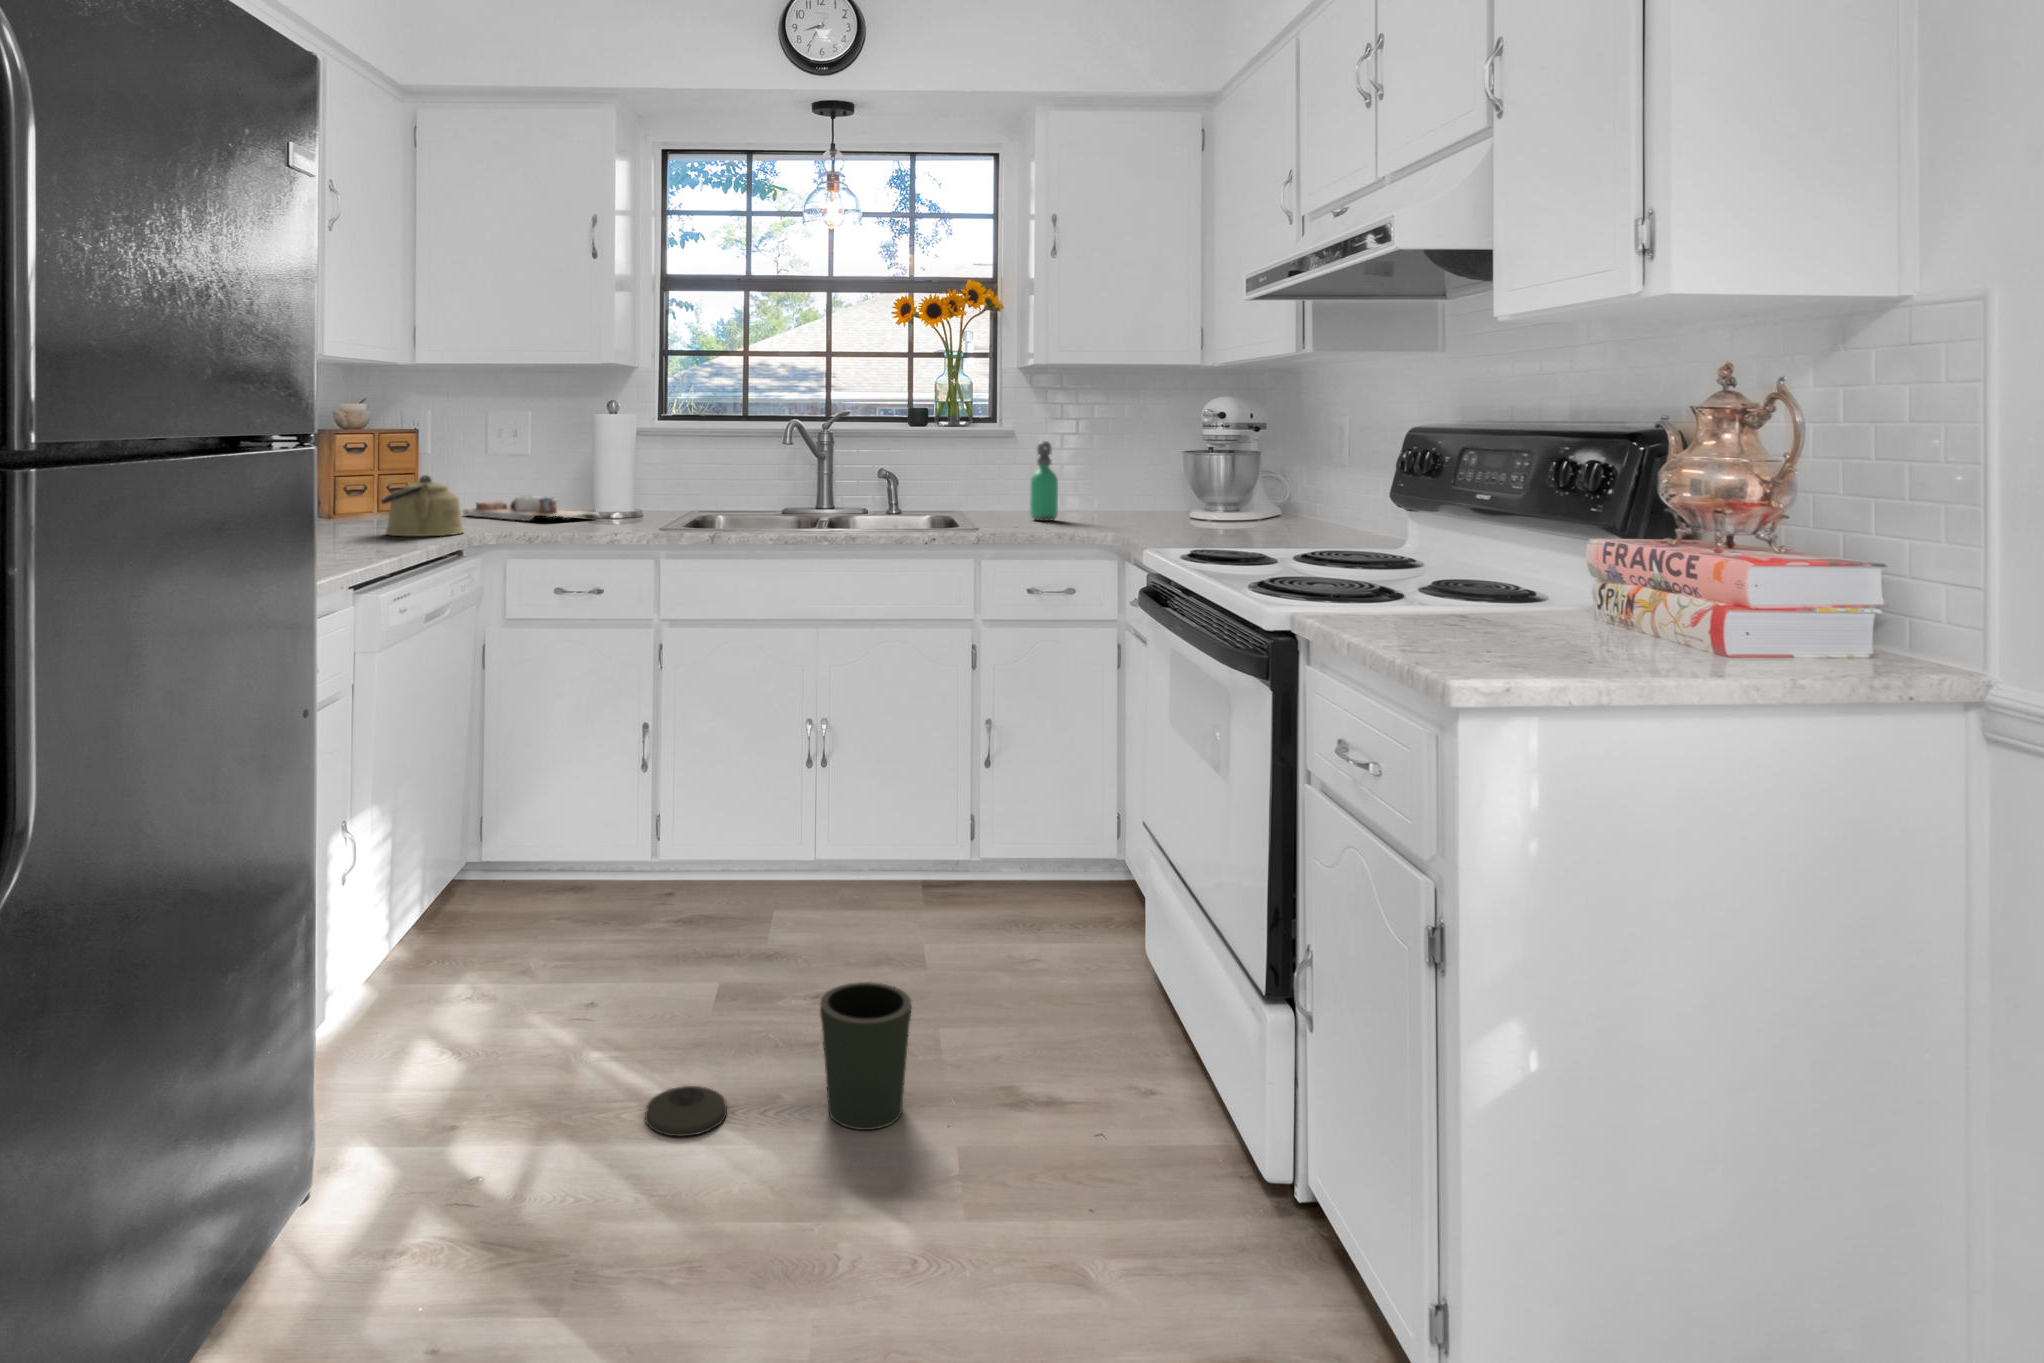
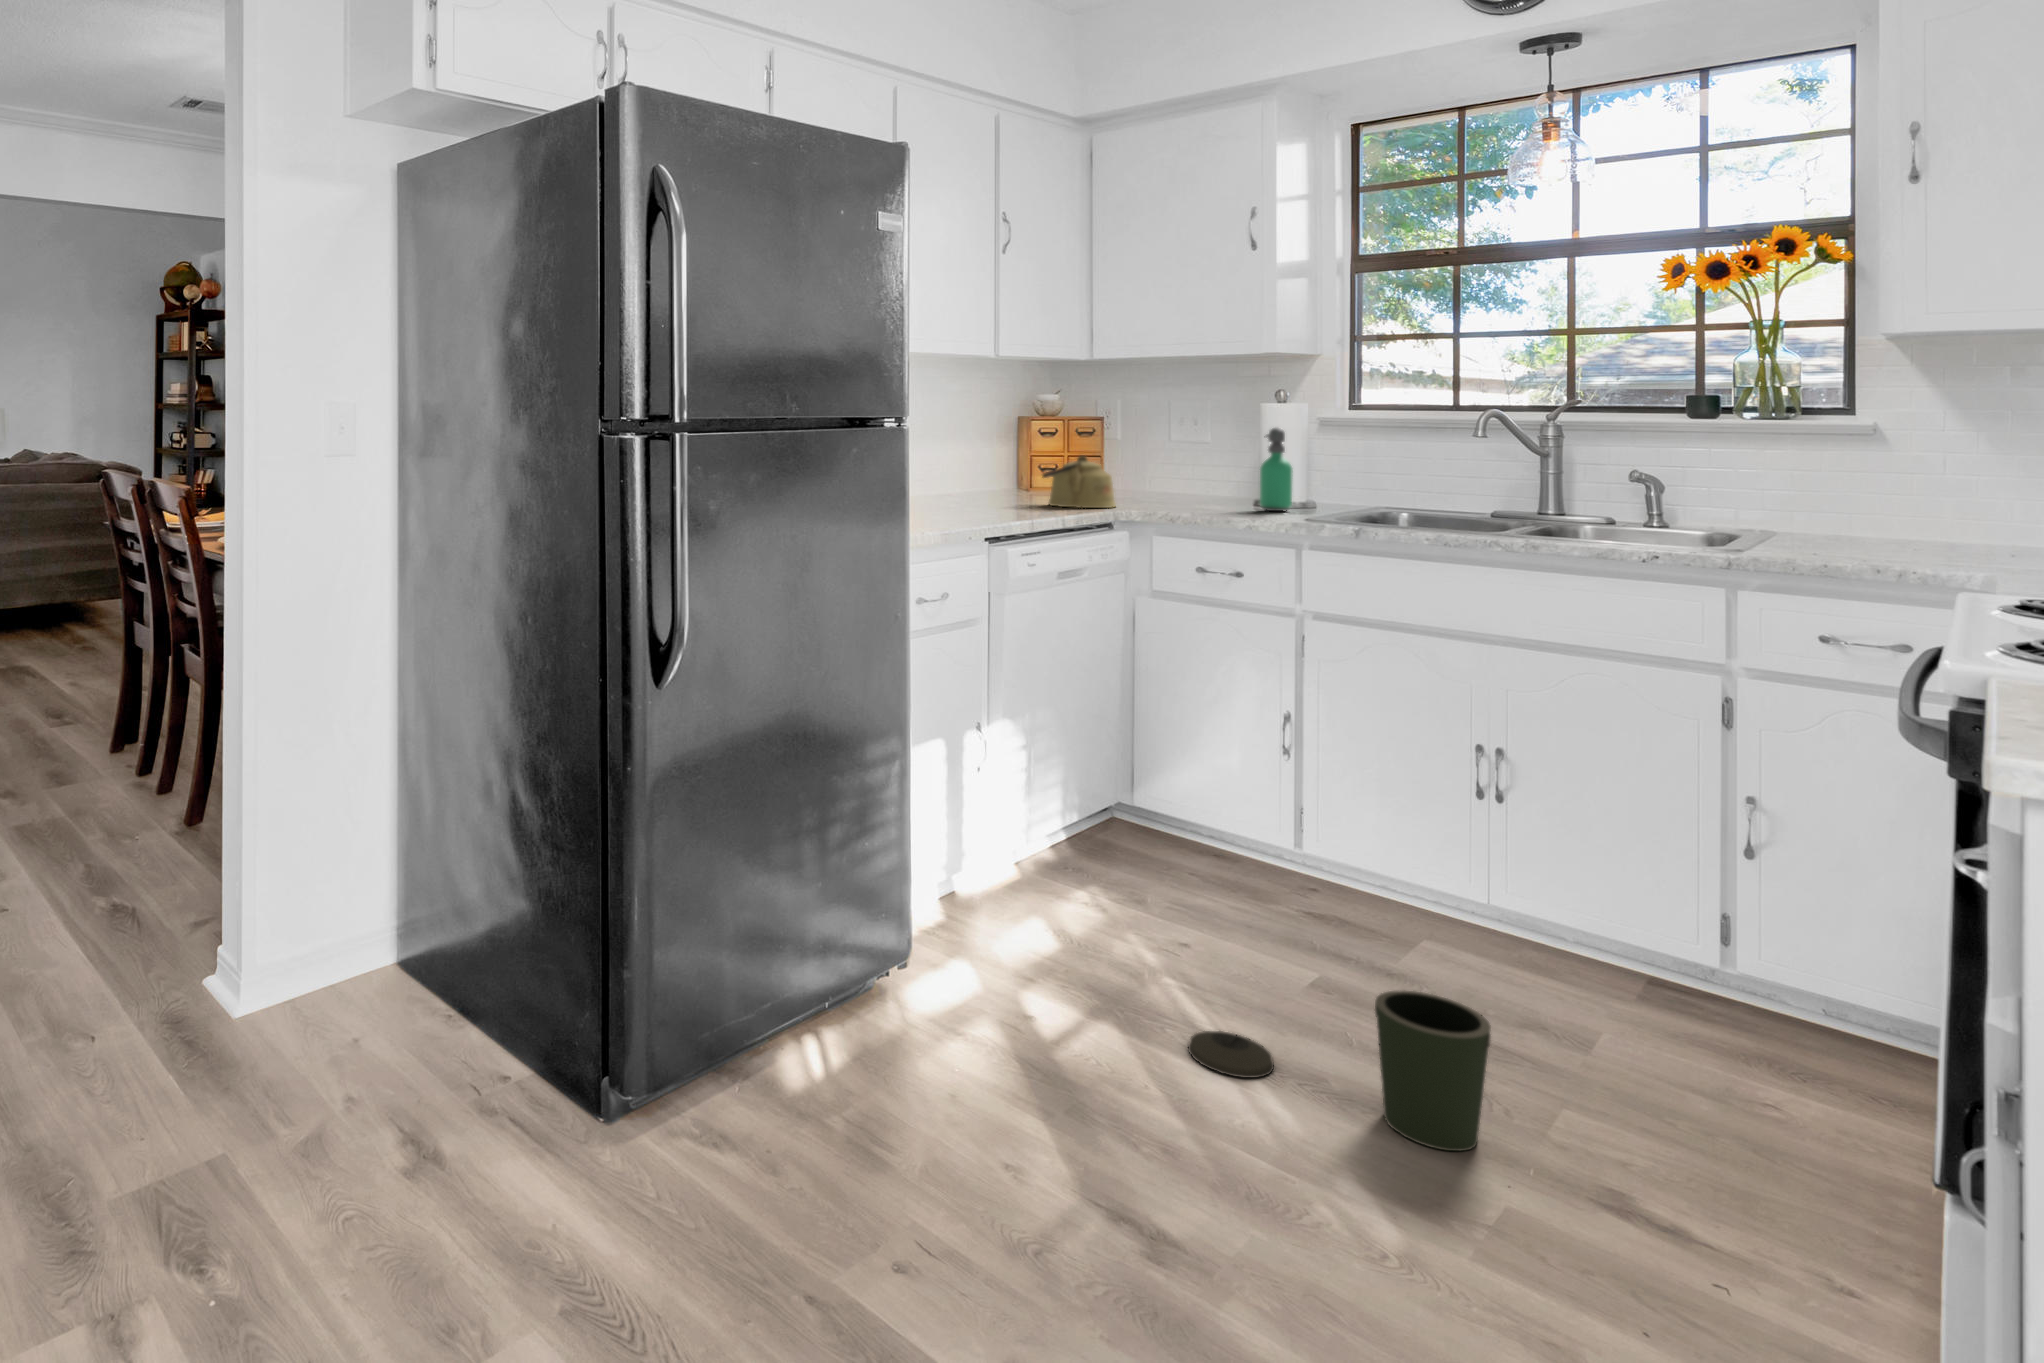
soap dispenser: present [1030,441,1058,521] -> present [1260,428,1293,511]
cutting board: present [463,496,600,521] -> none [1141,479,1270,505]

